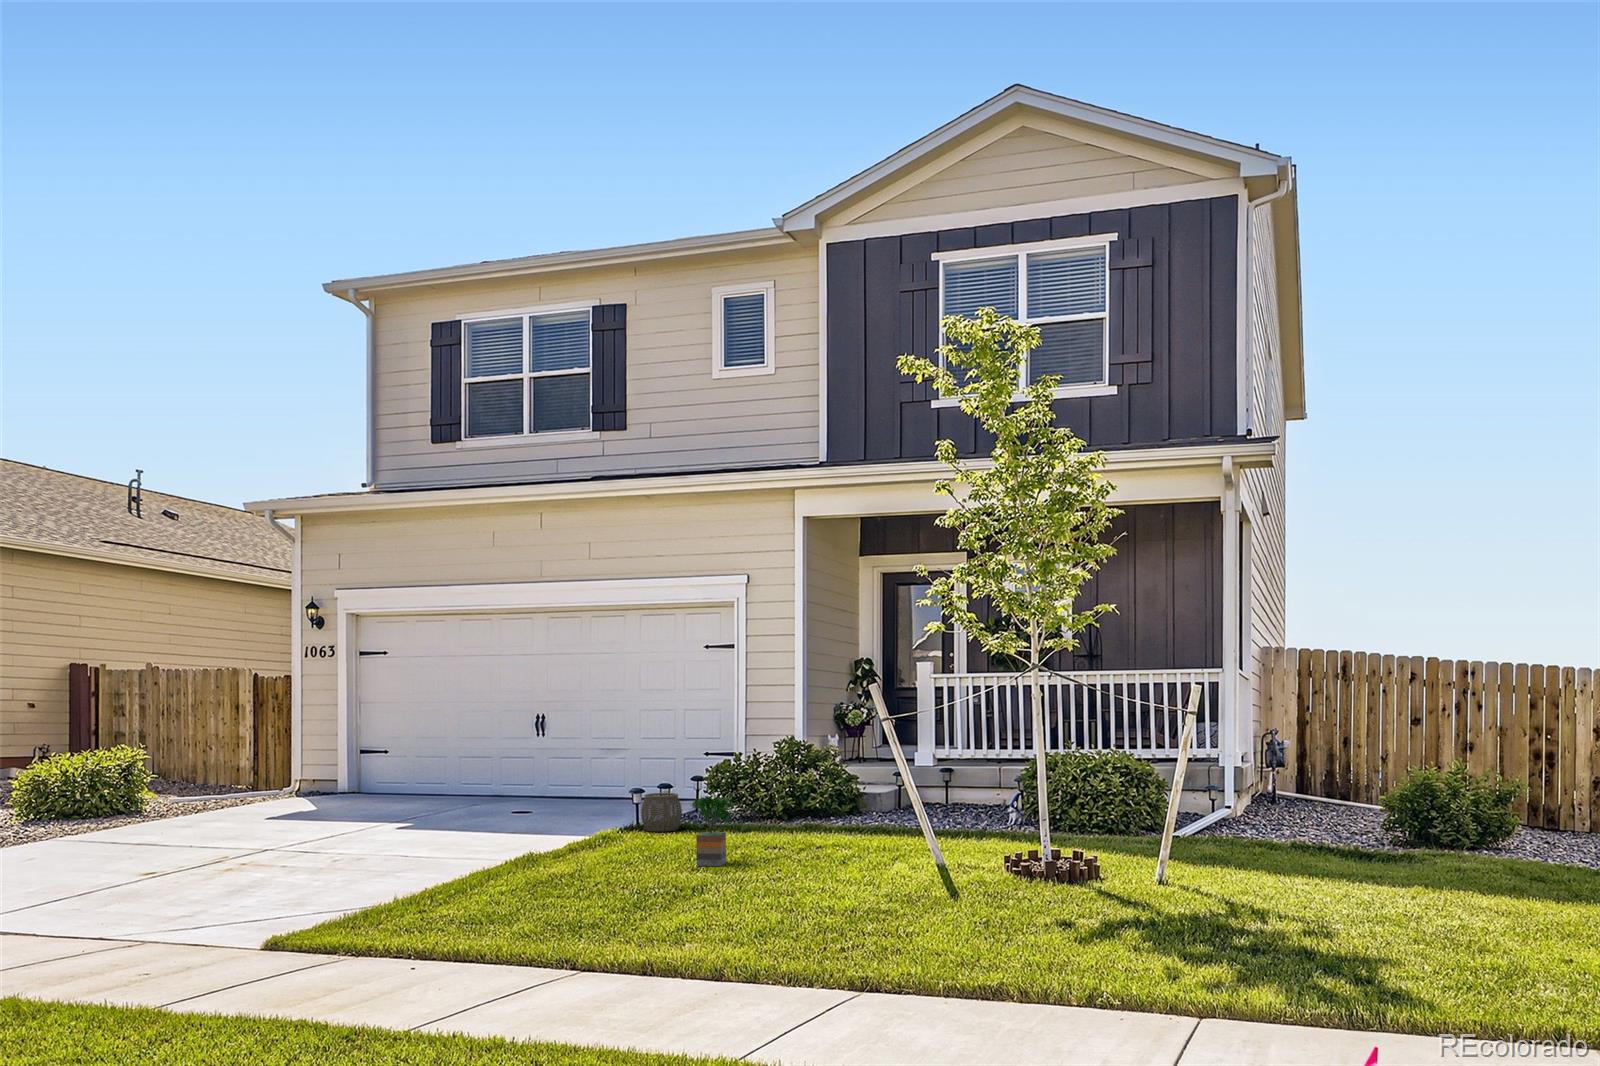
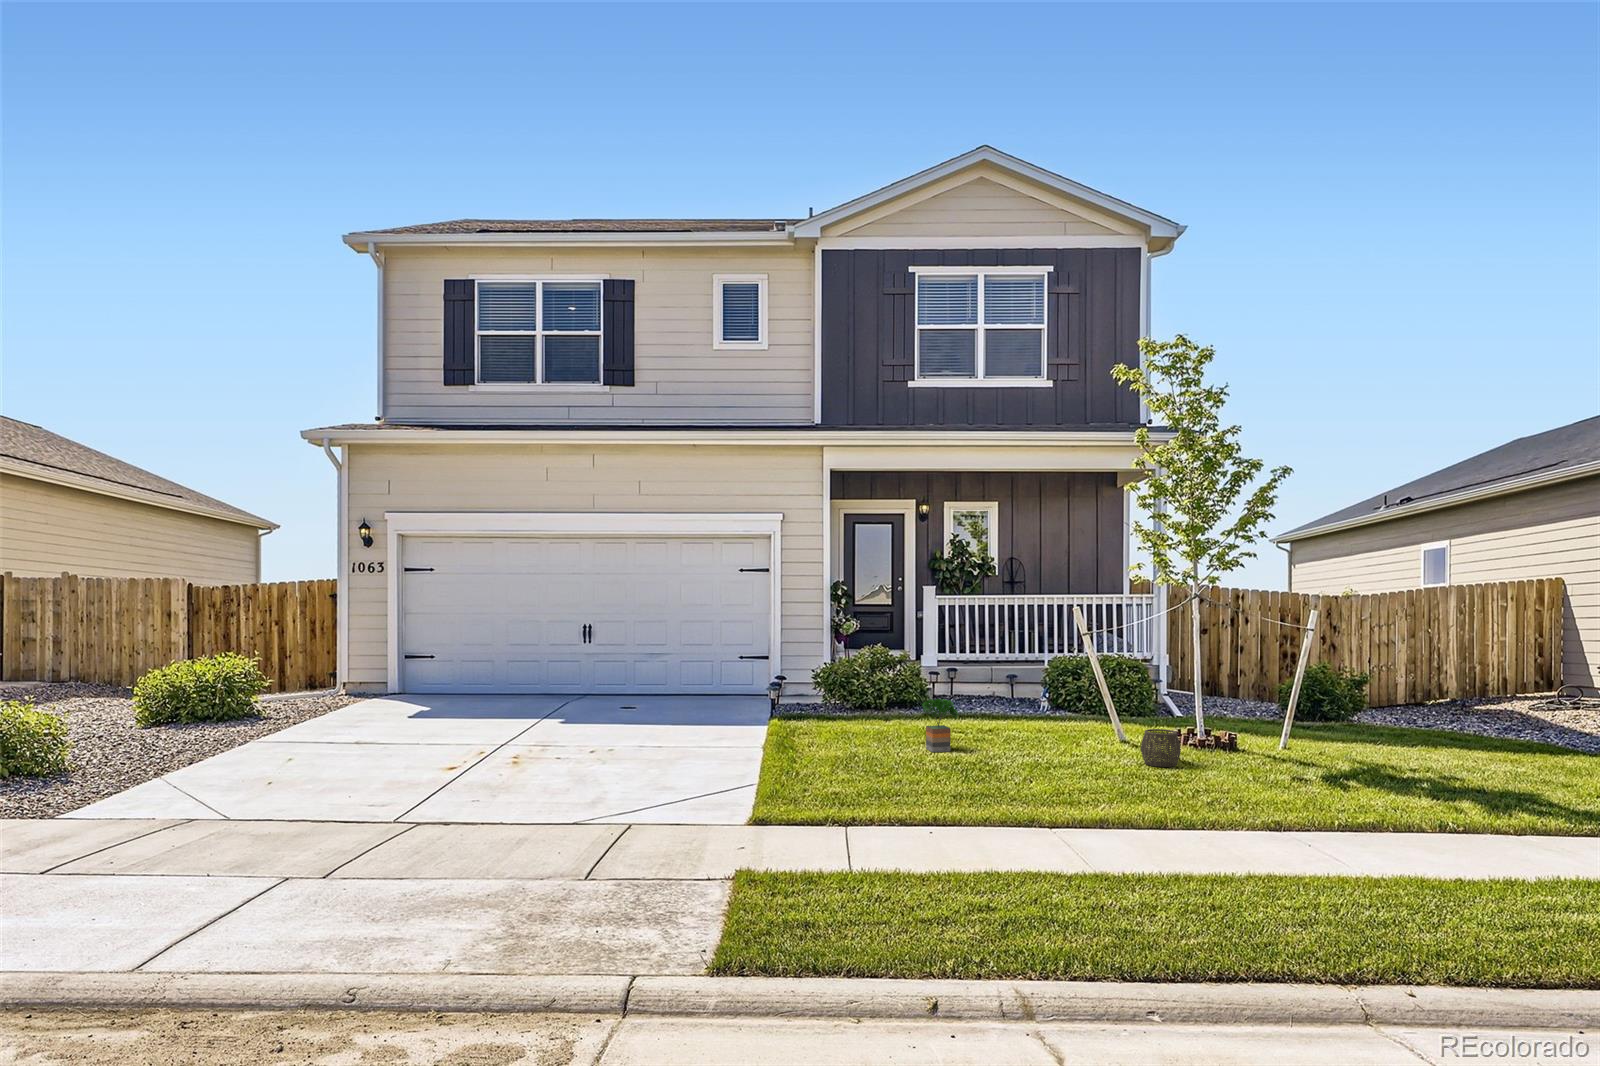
woven basket: present [641,793,682,832] -> present [1141,729,1181,767]

